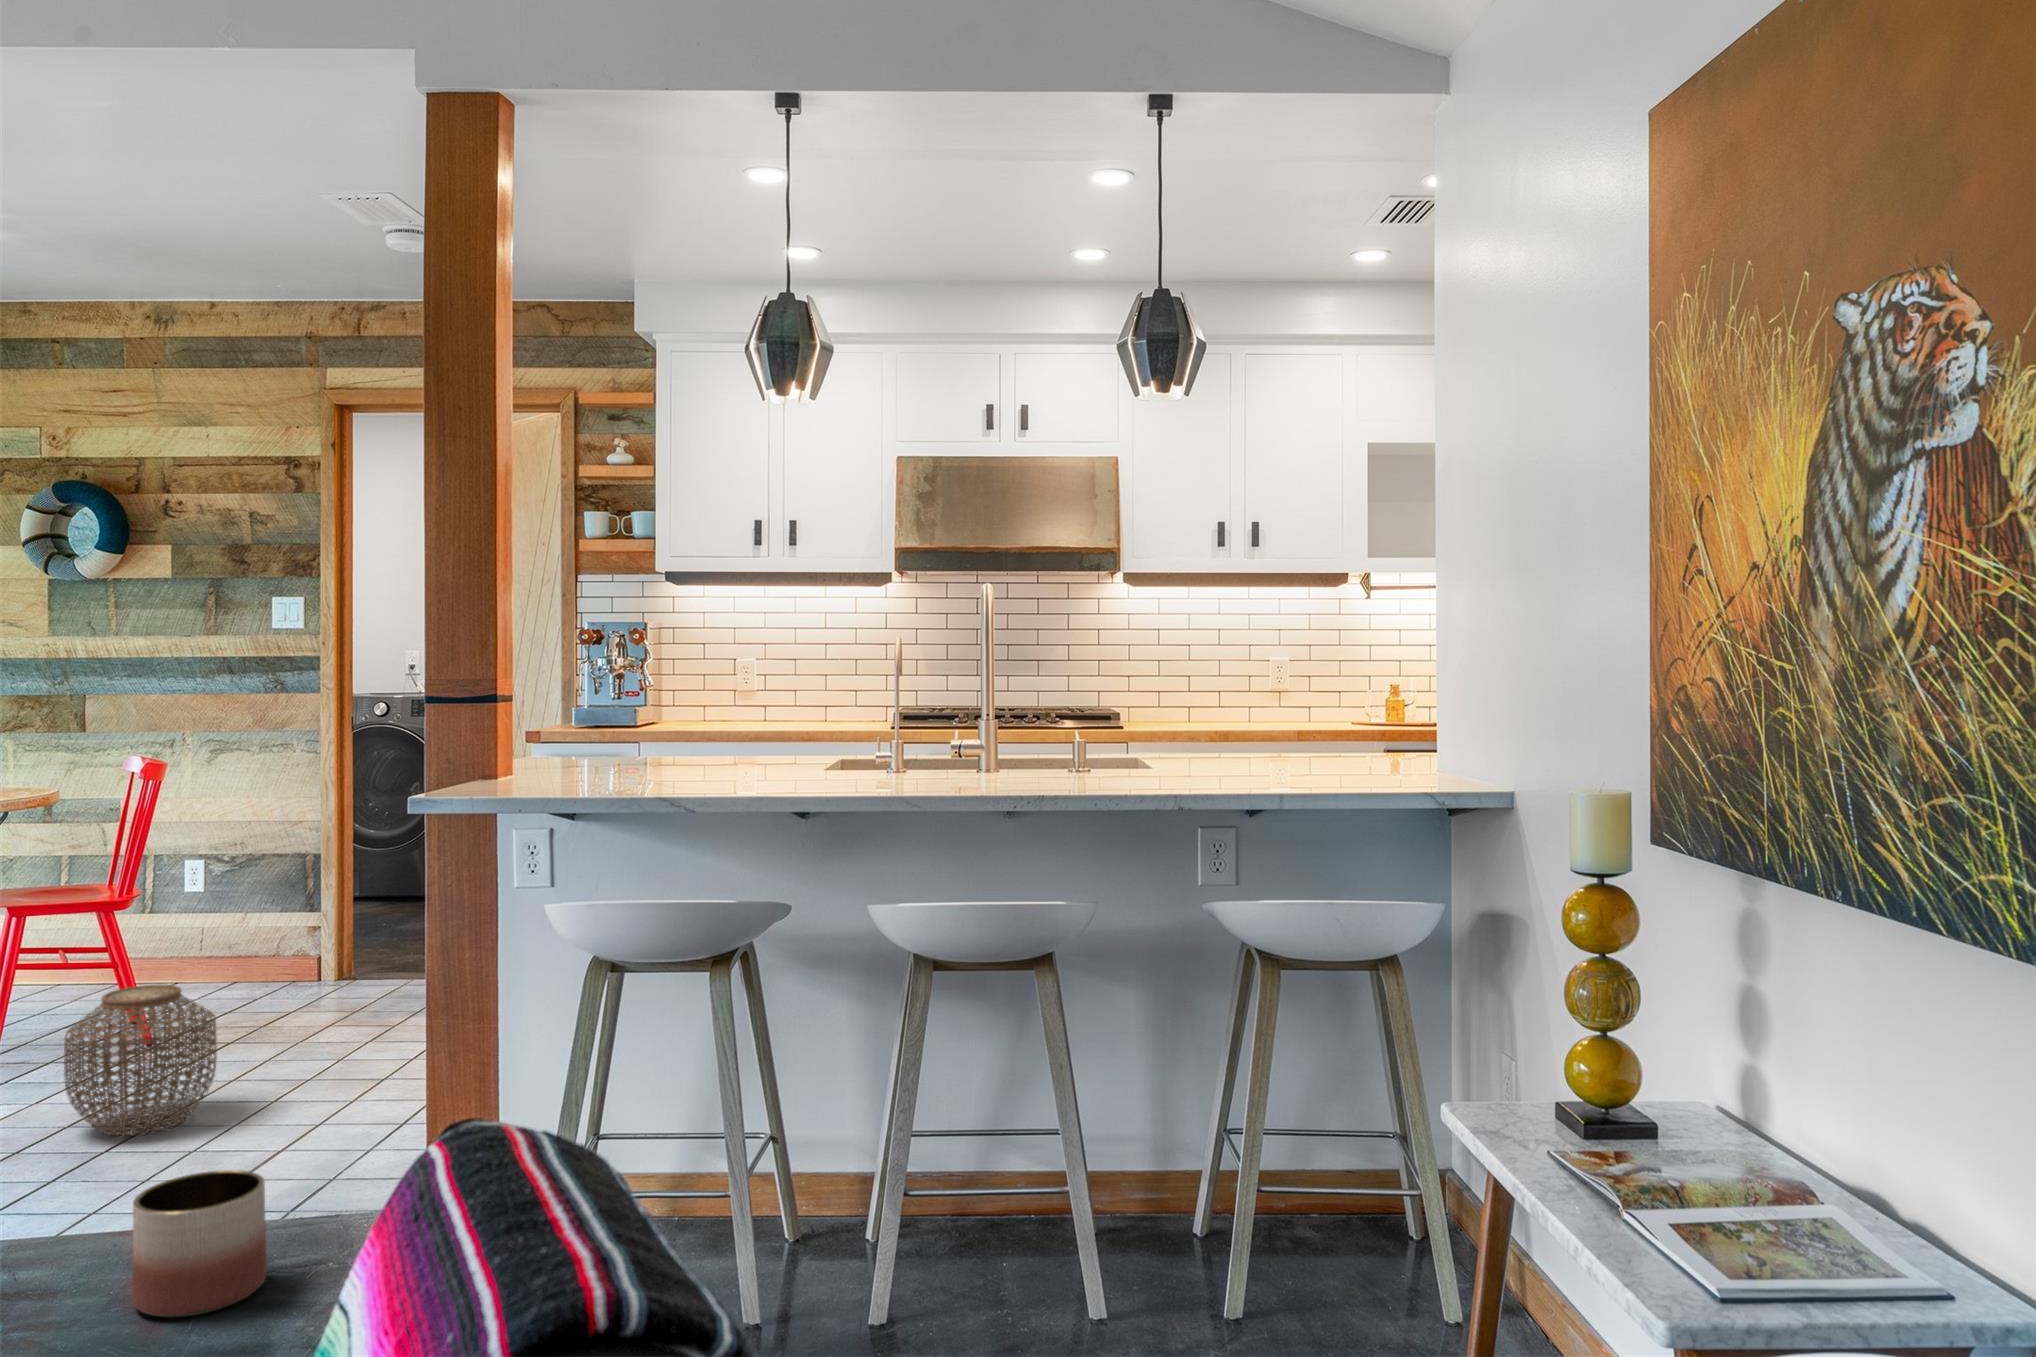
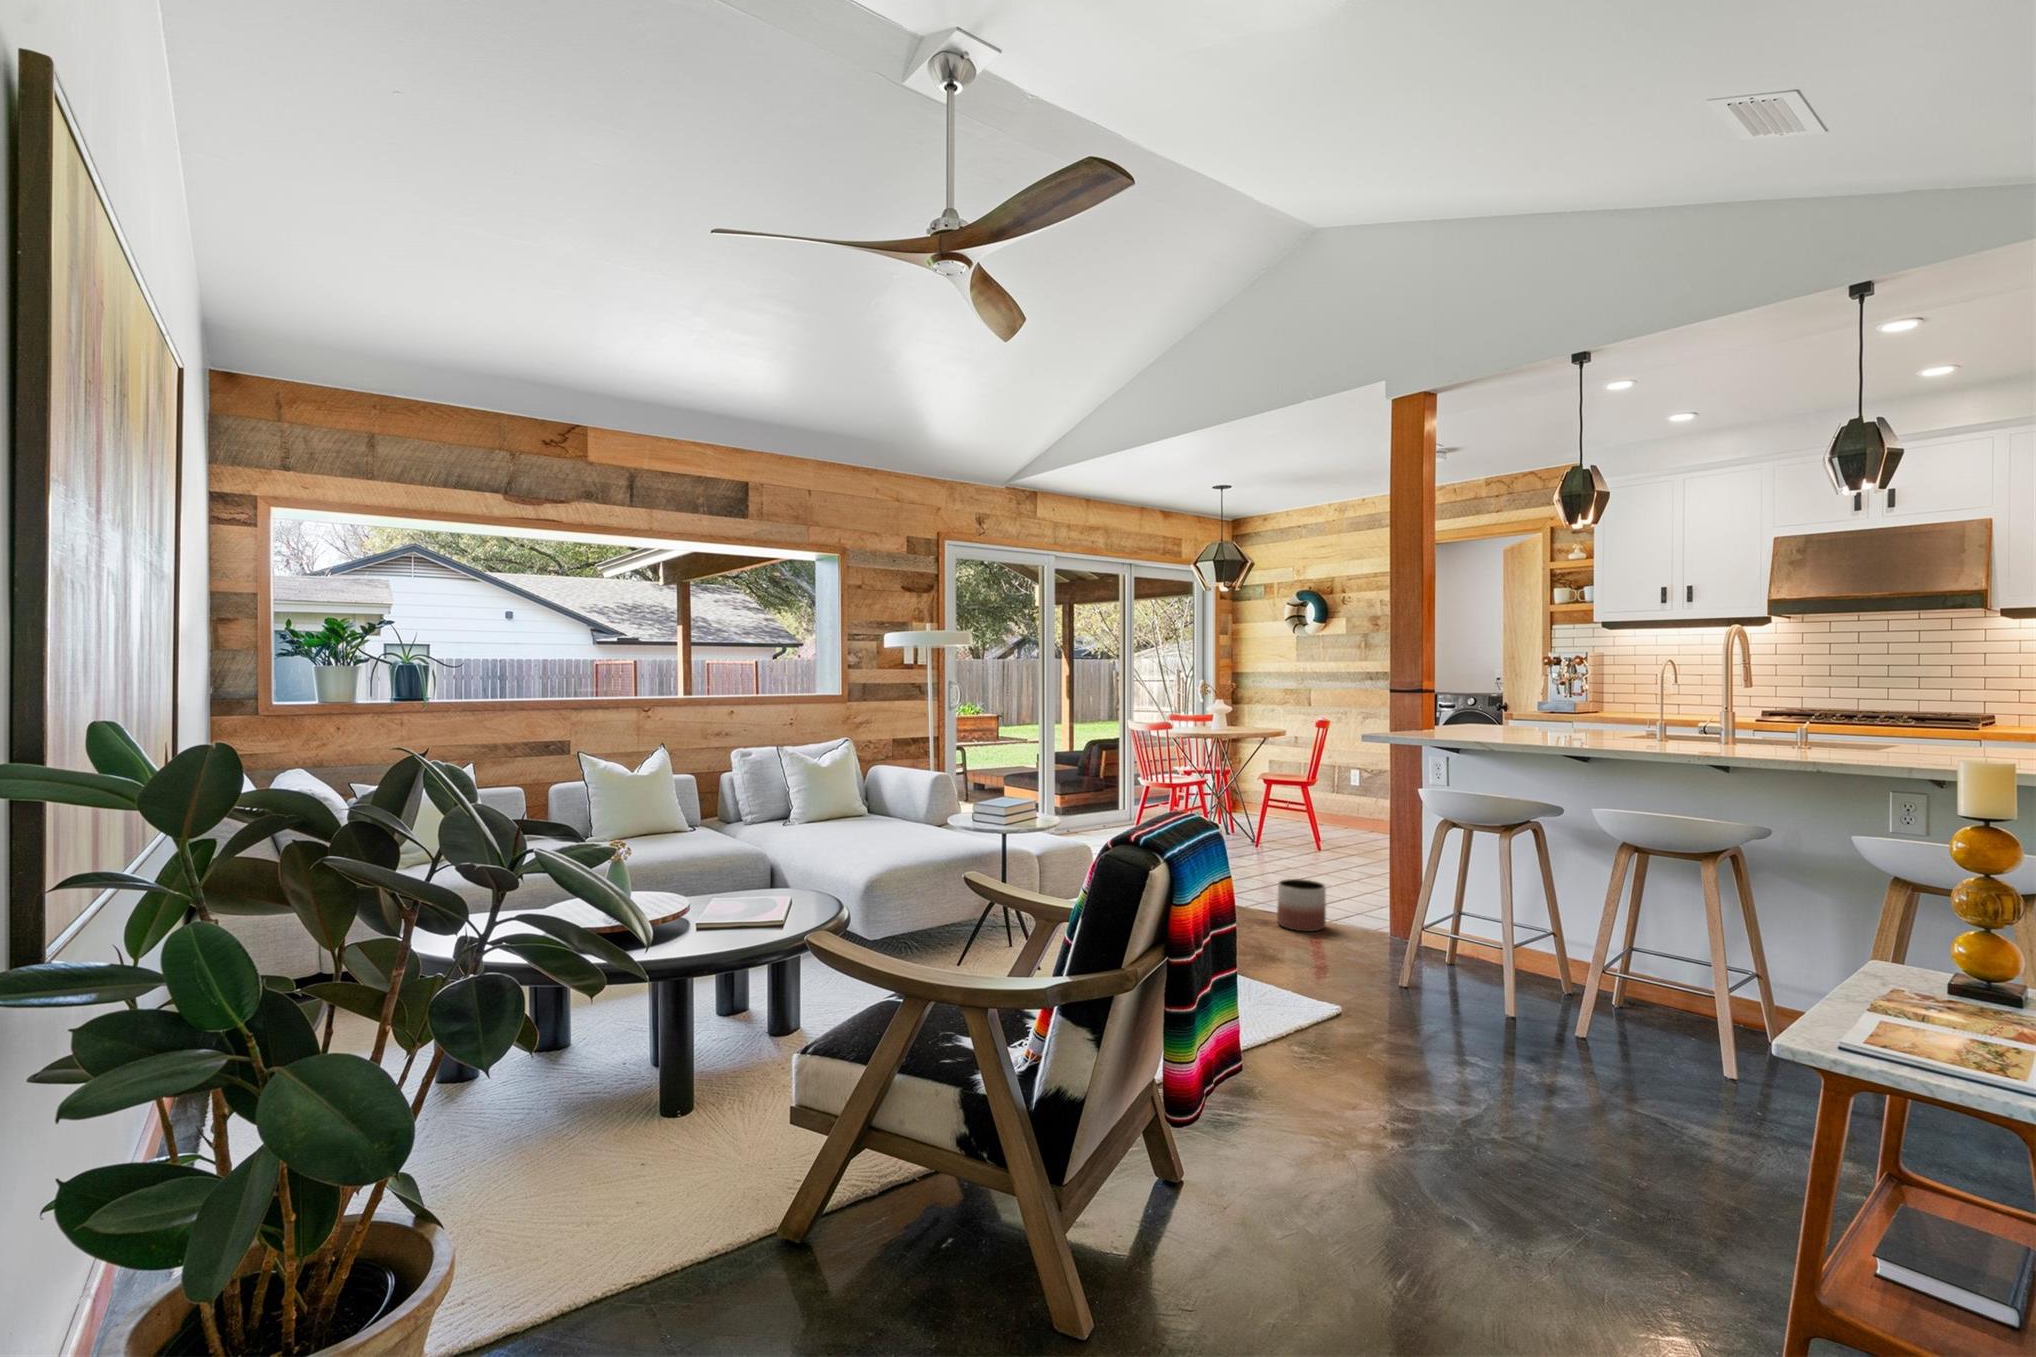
woven basket: present [64,984,217,1136] -> none [1276,814,1335,877]

